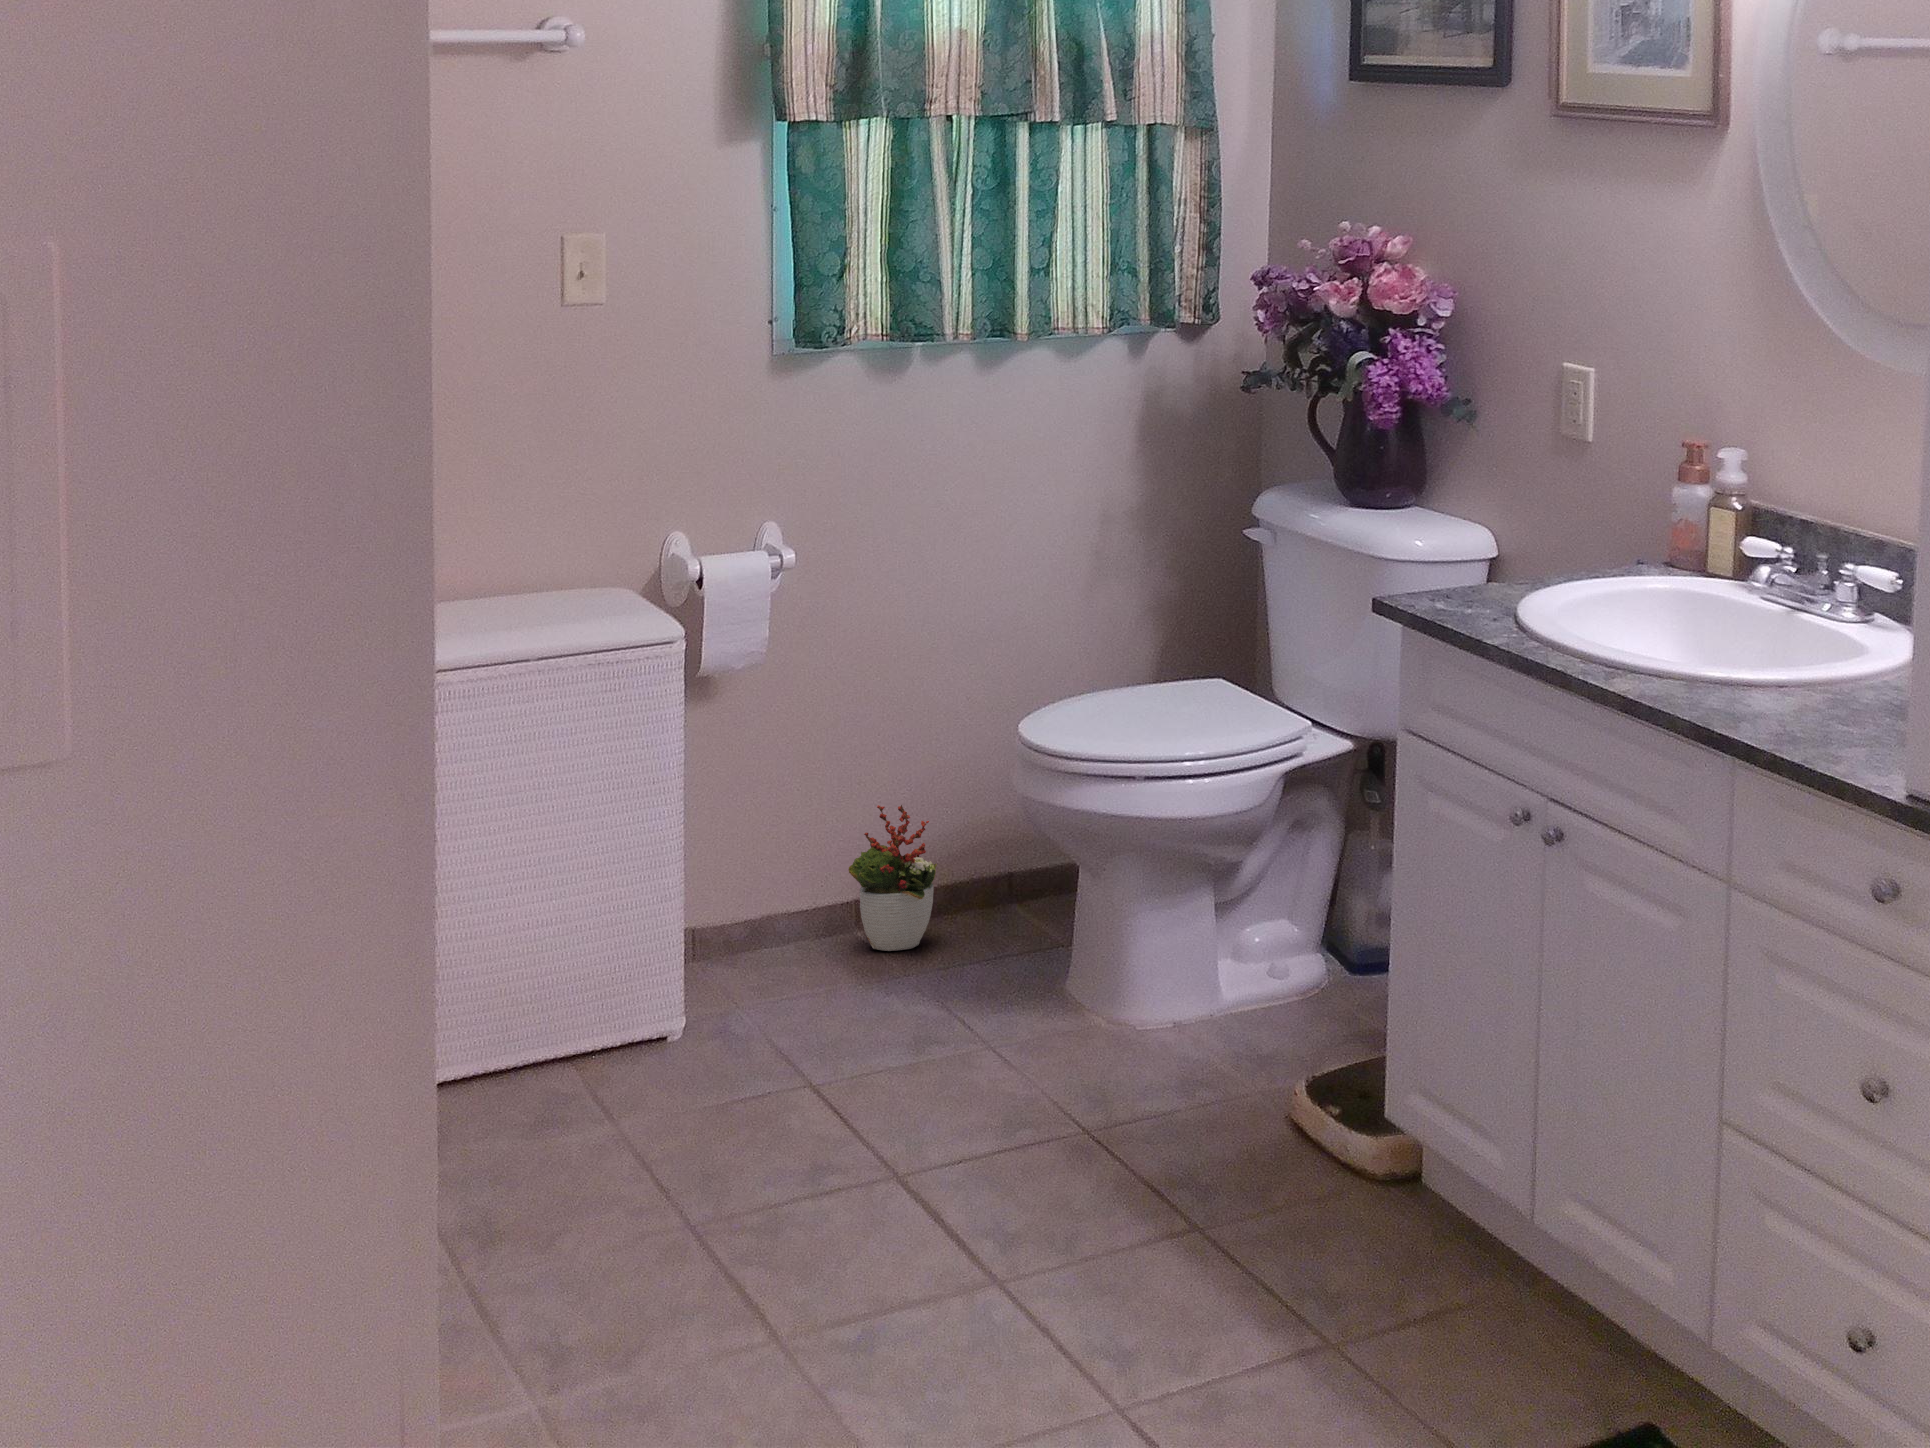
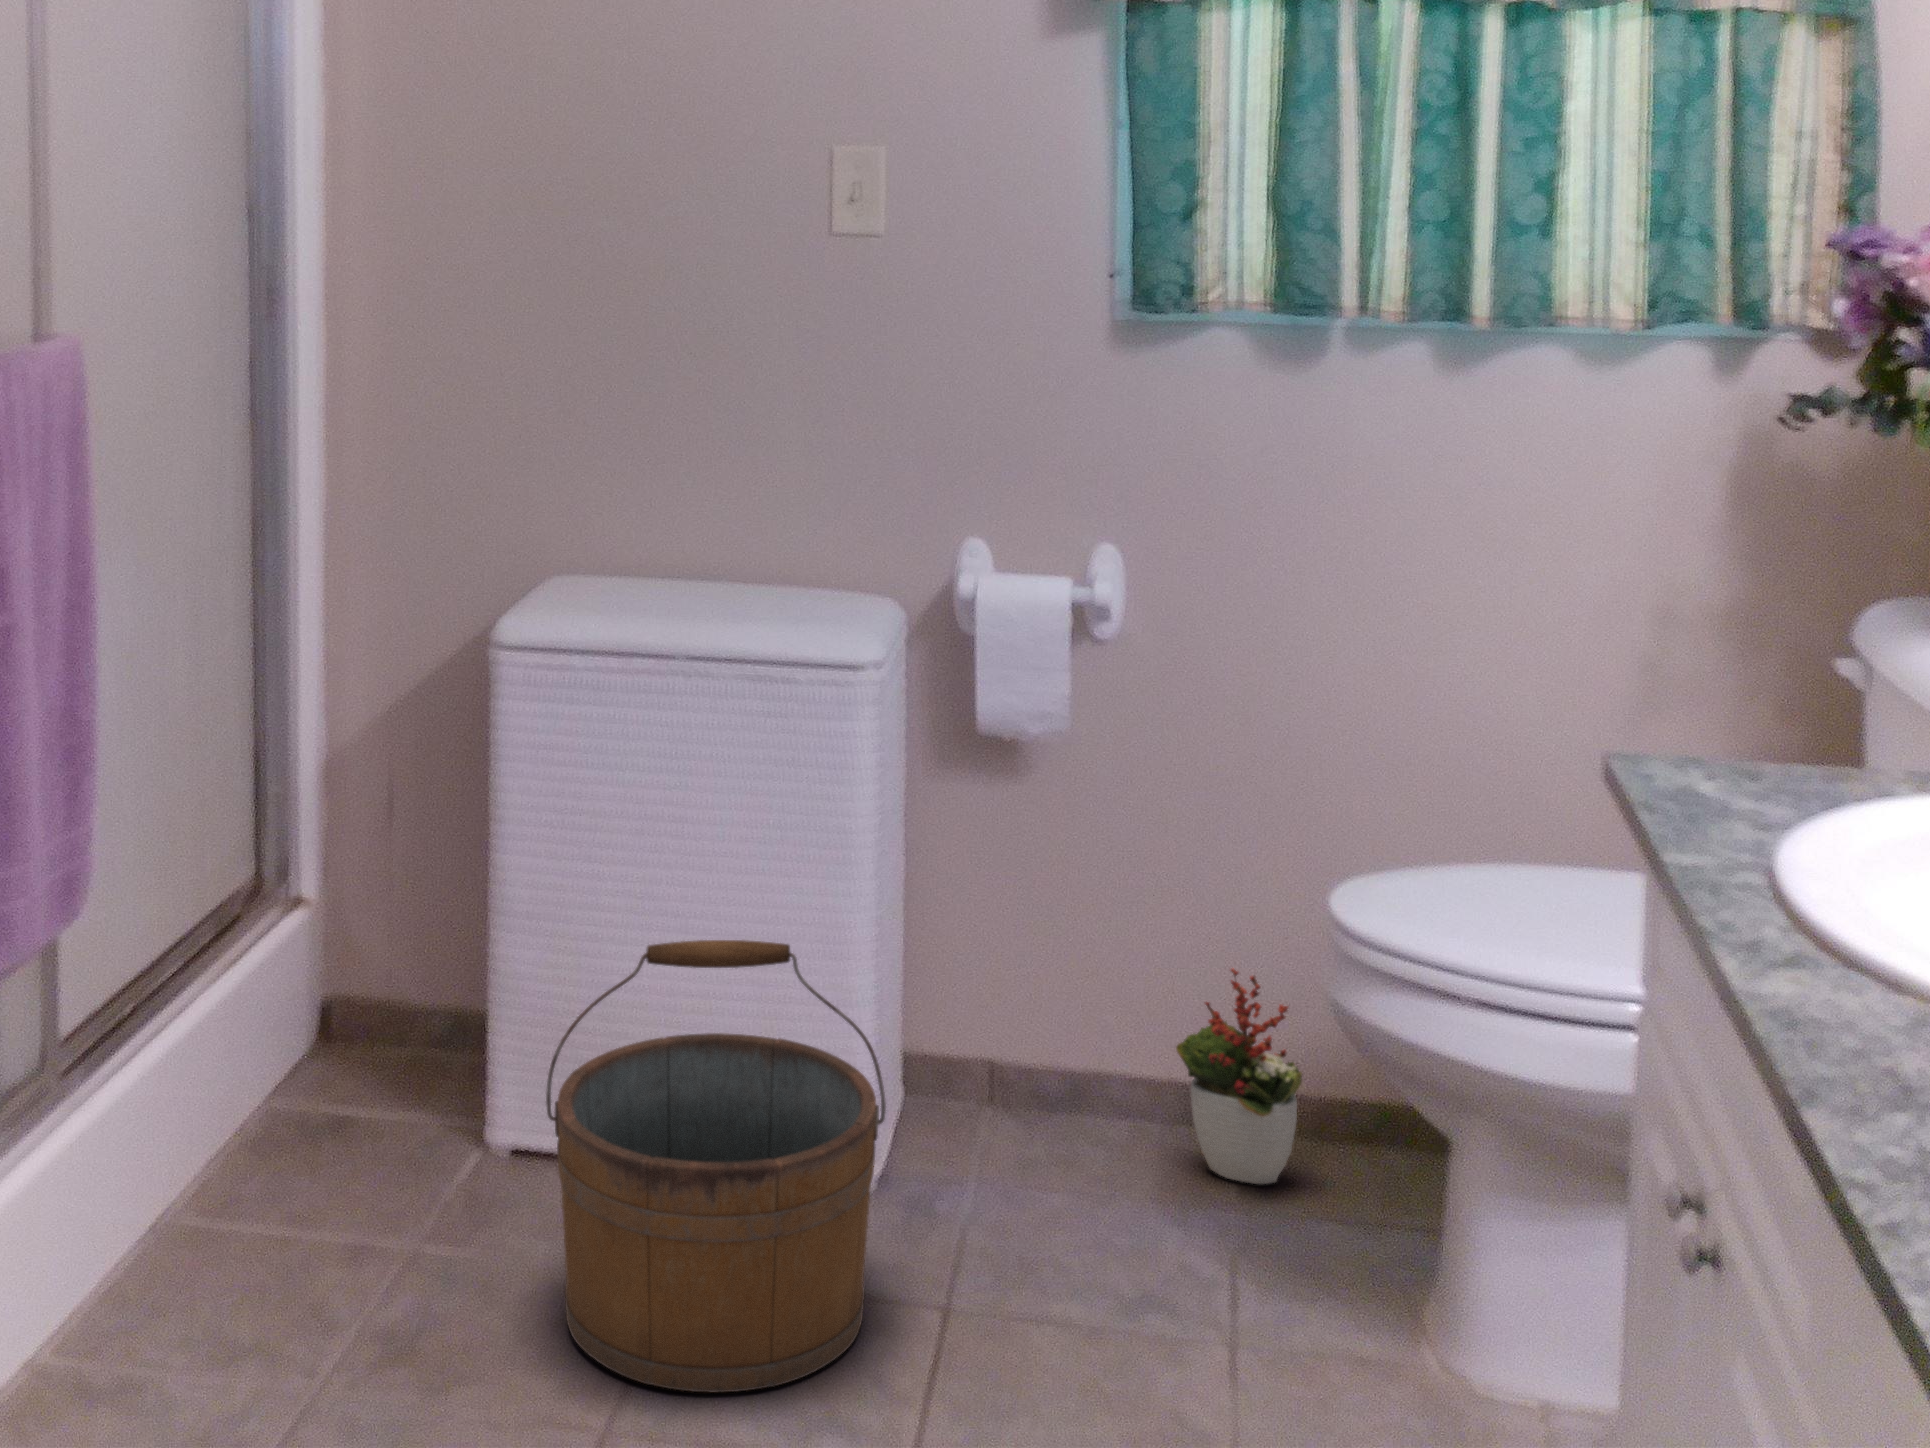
bucket: none [552,844,792,1178] -> present [546,940,886,1392]

